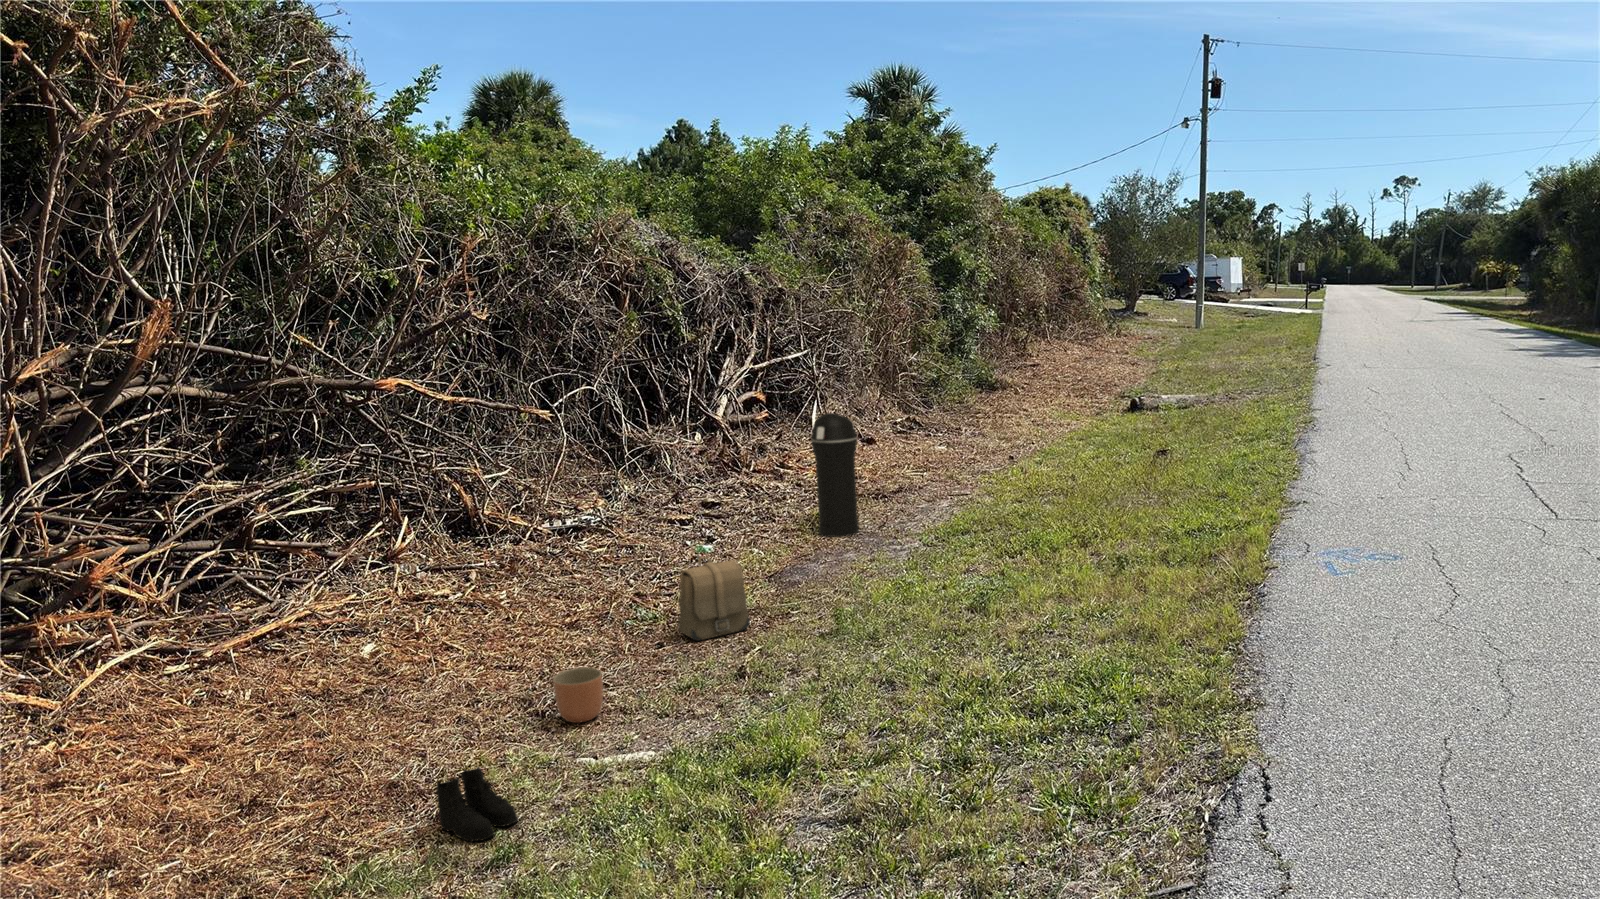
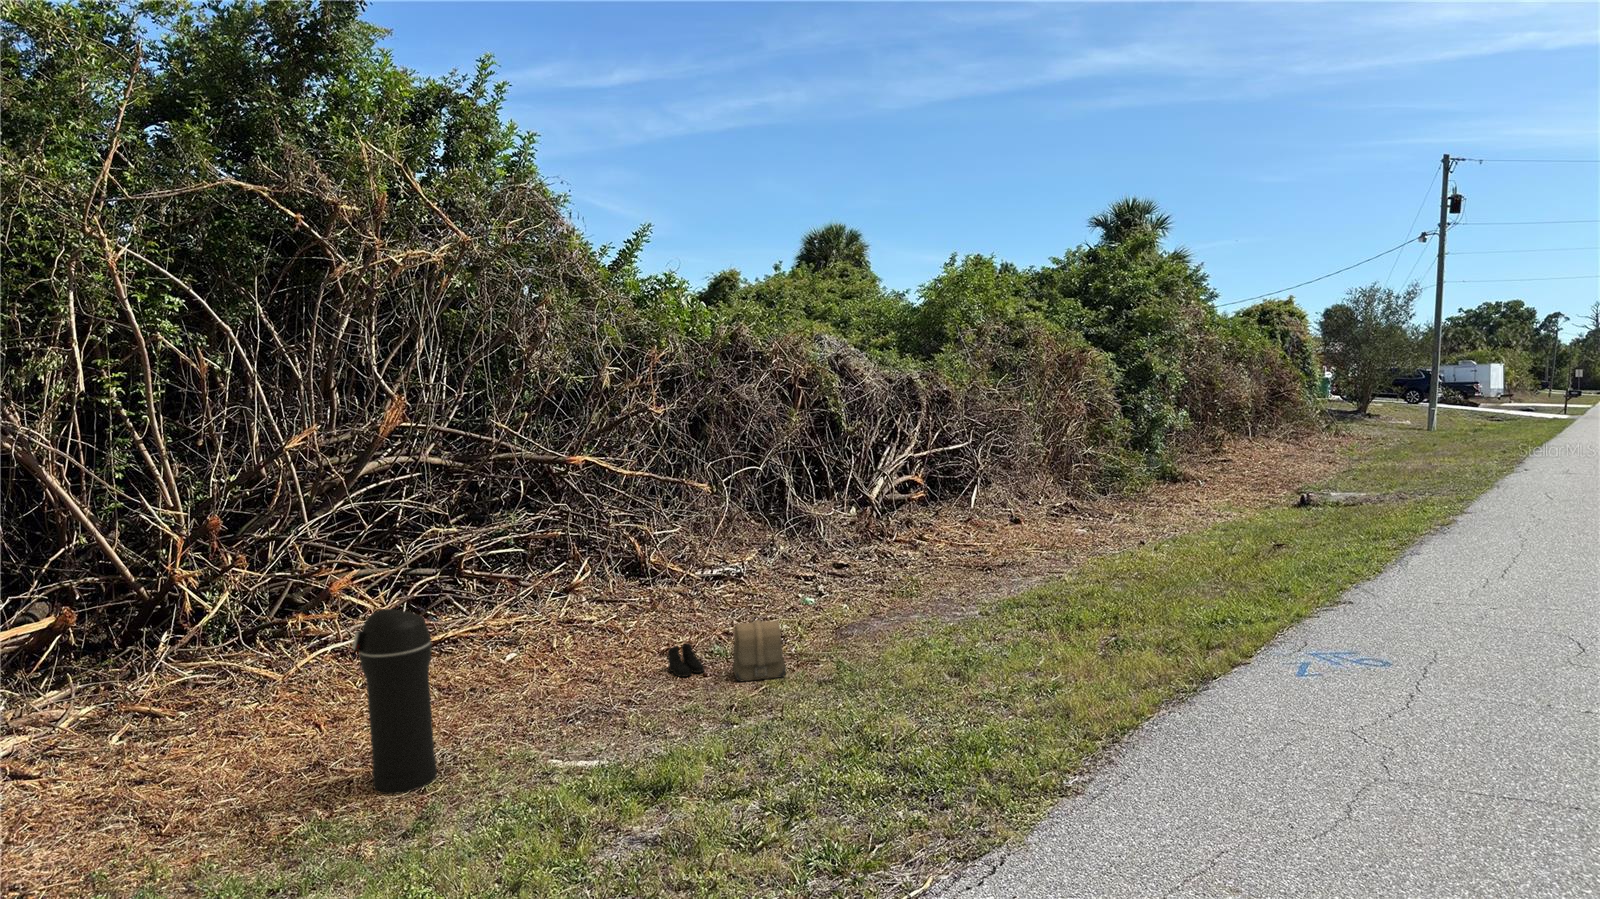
trash can: present [811,413,859,537] -> present [352,609,437,794]
planter: present [553,667,603,723] -> none [587,694,624,736]
boots: present [436,767,518,842] -> present [668,643,704,677]

